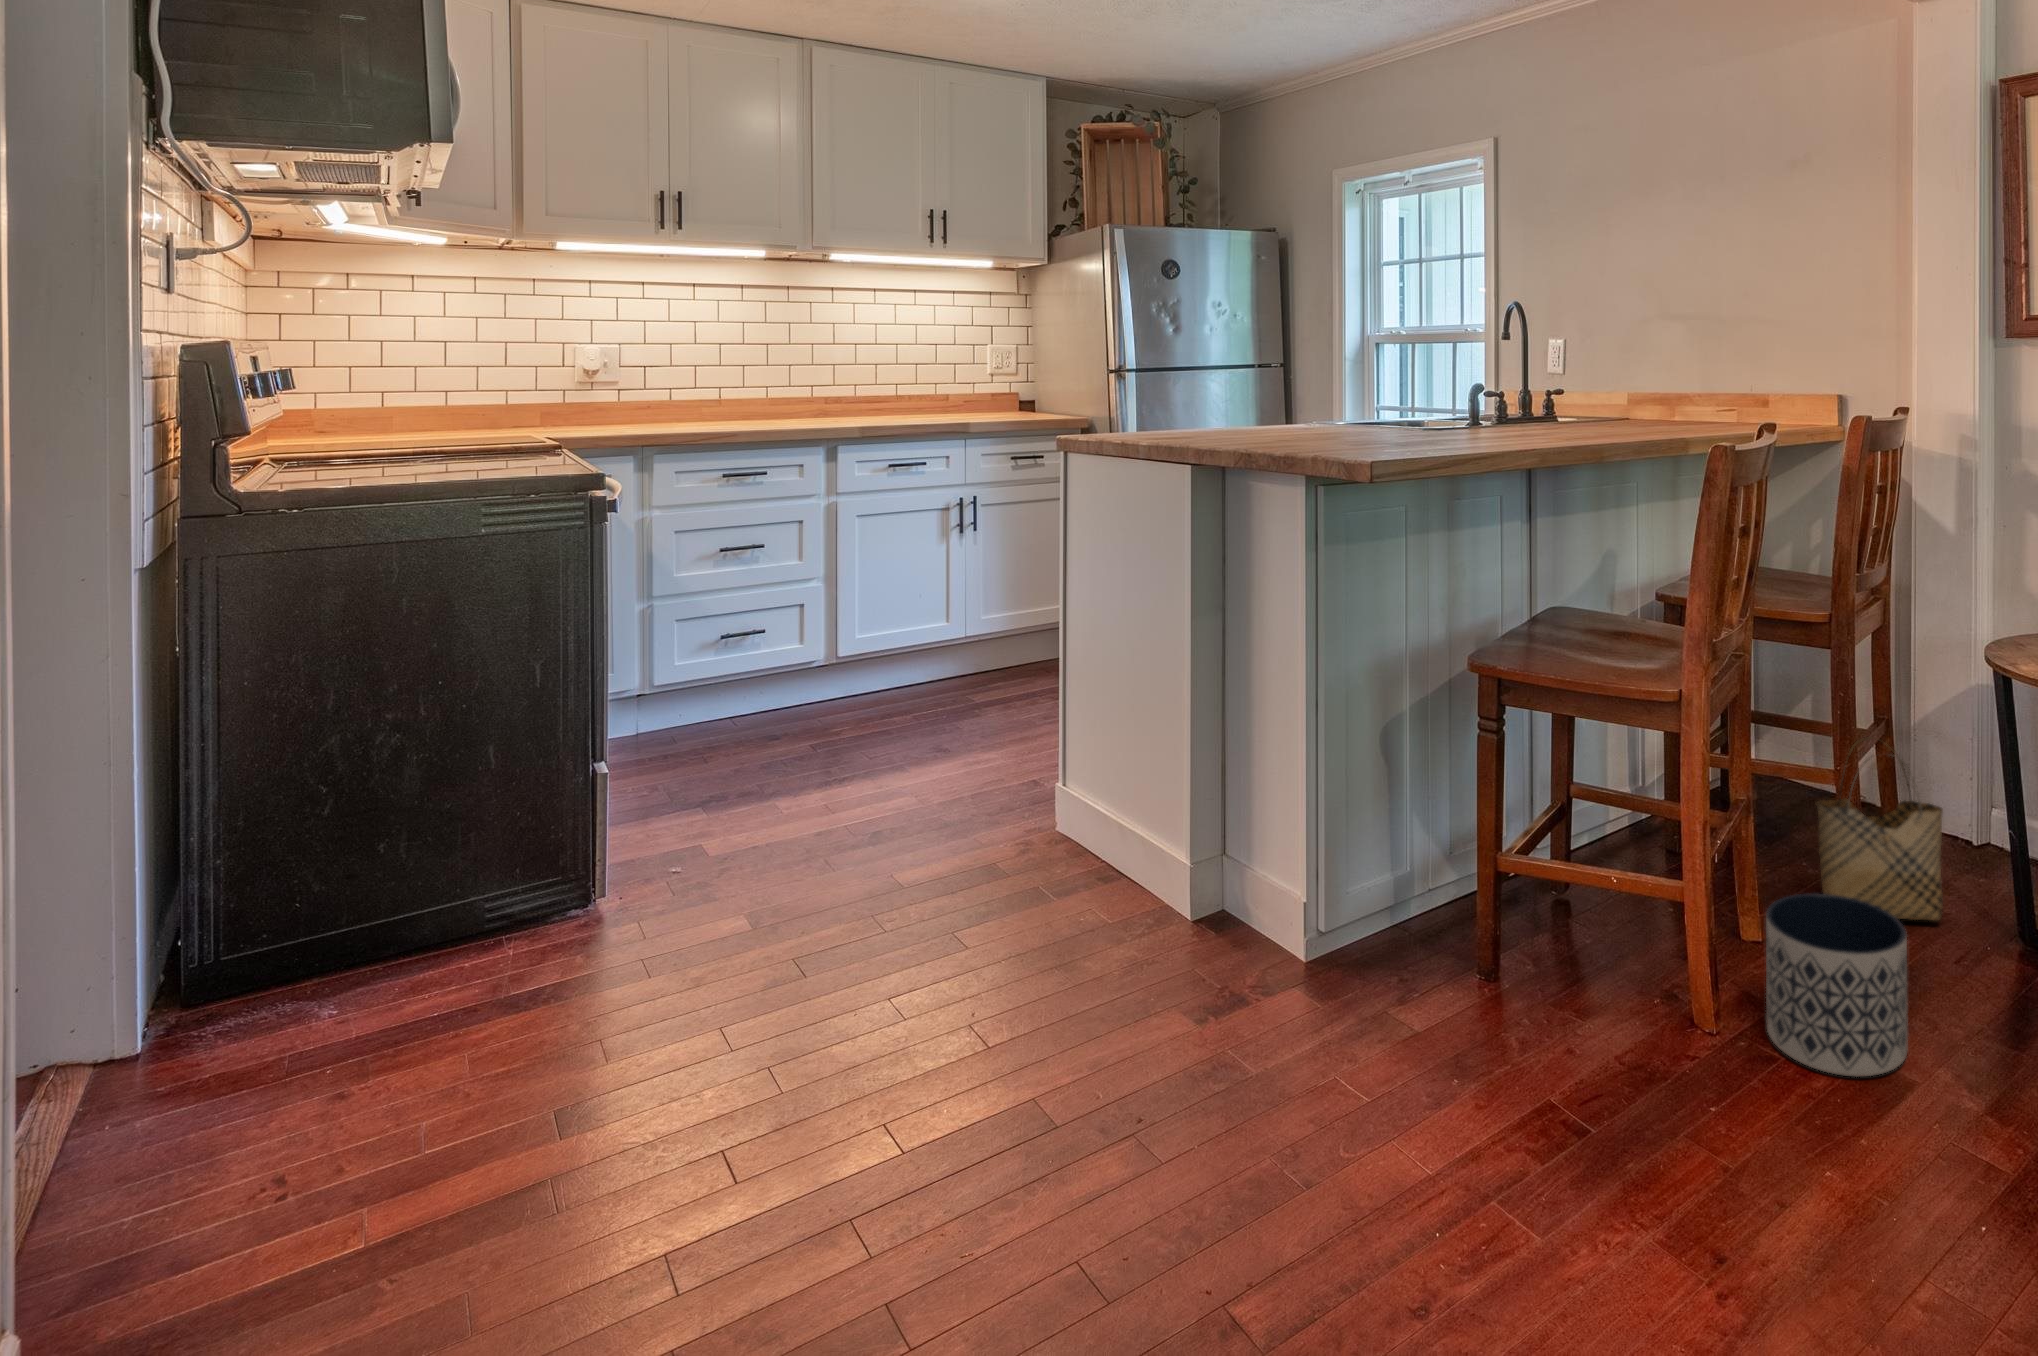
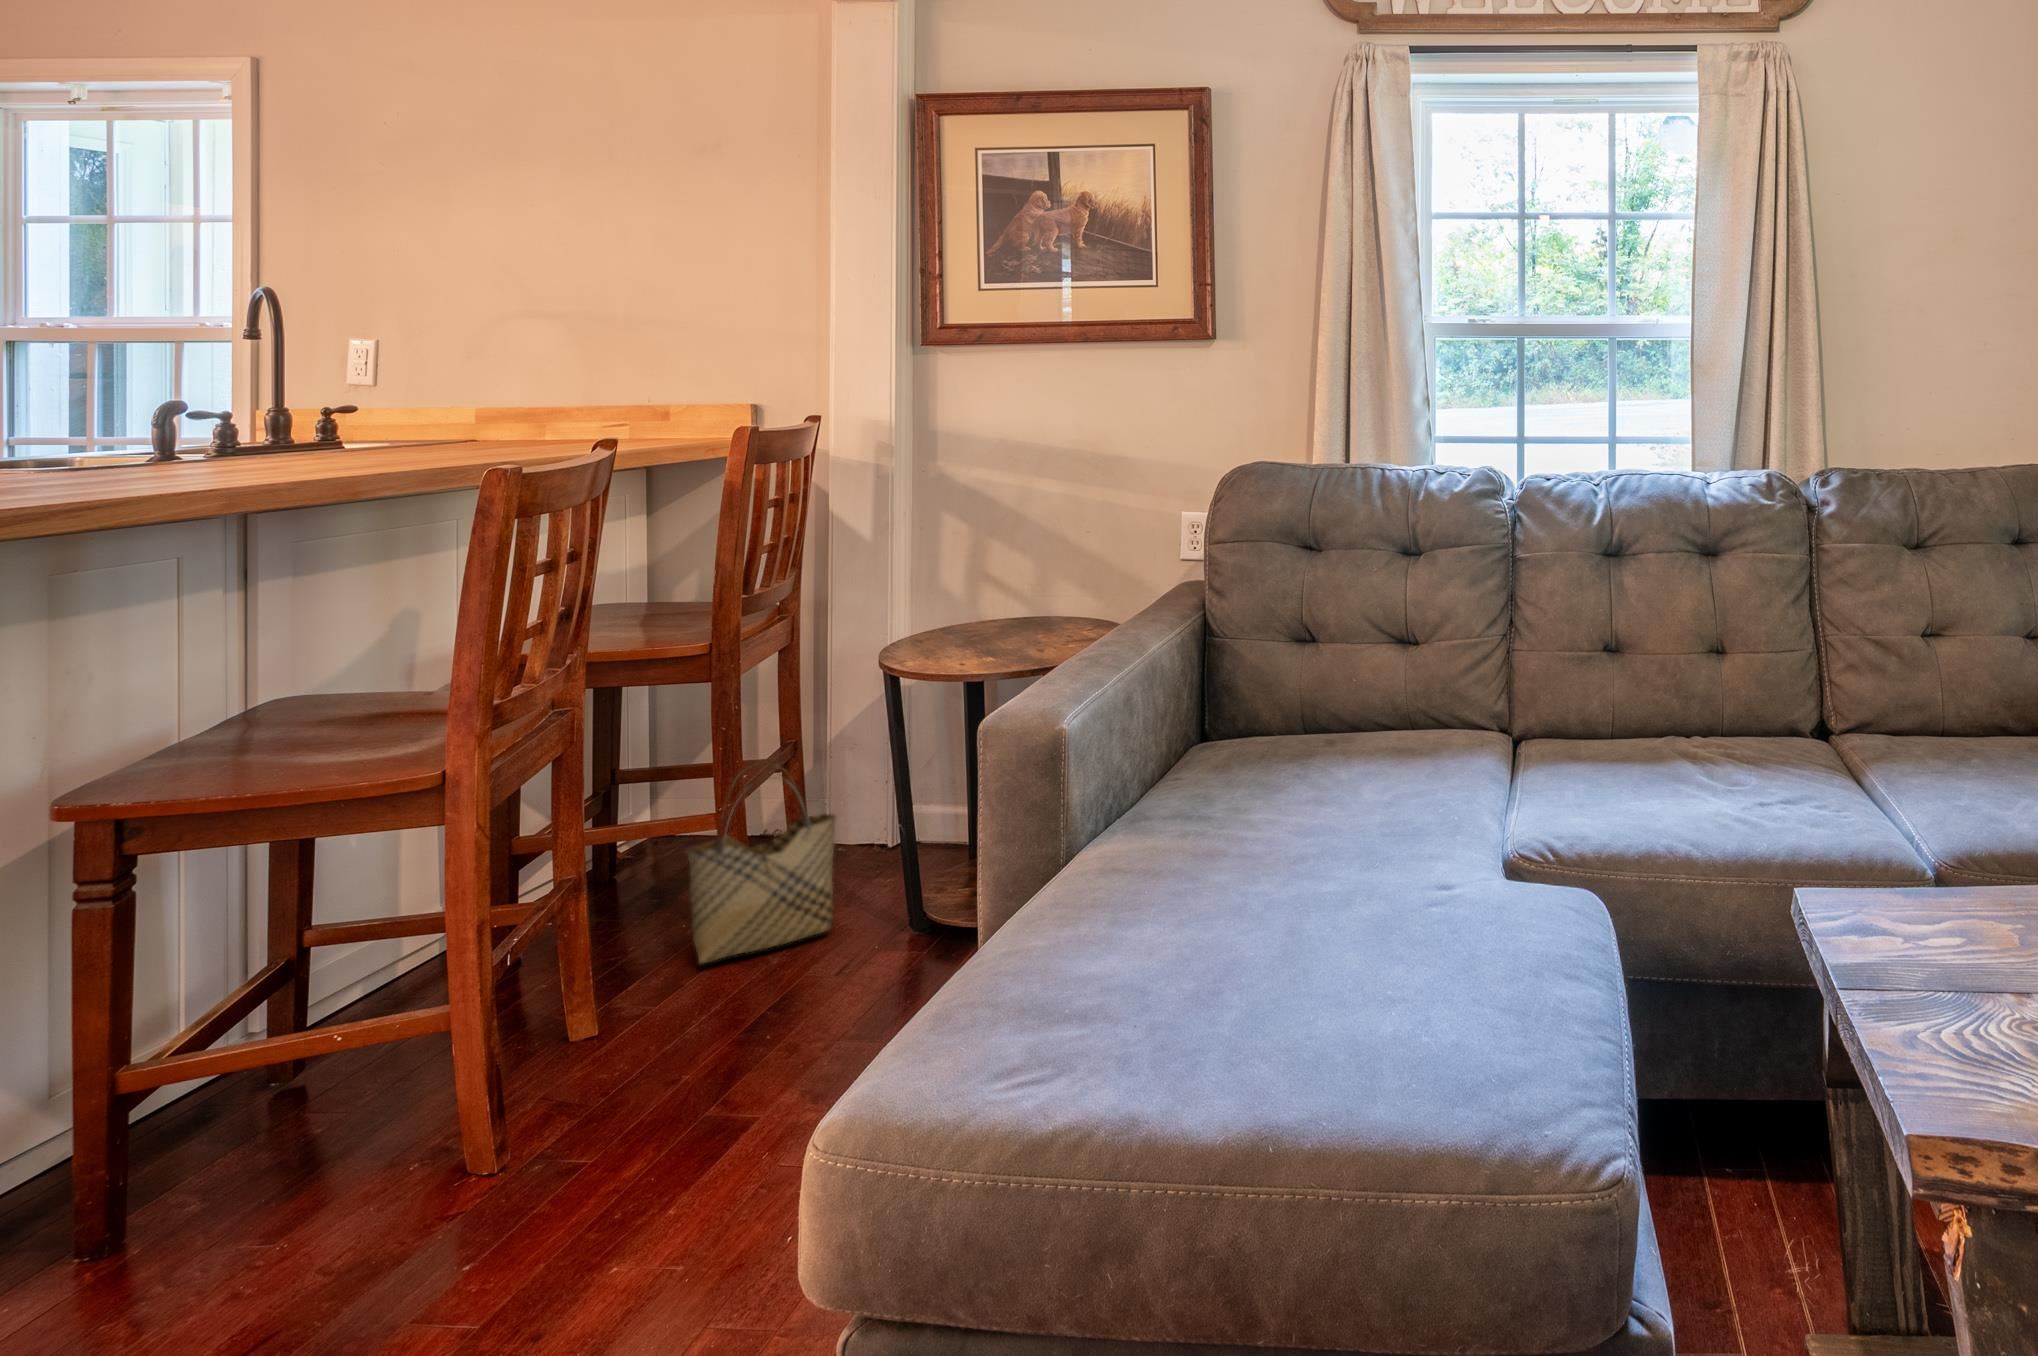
planter: present [1766,893,1908,1077] -> none [572,950,753,1167]

